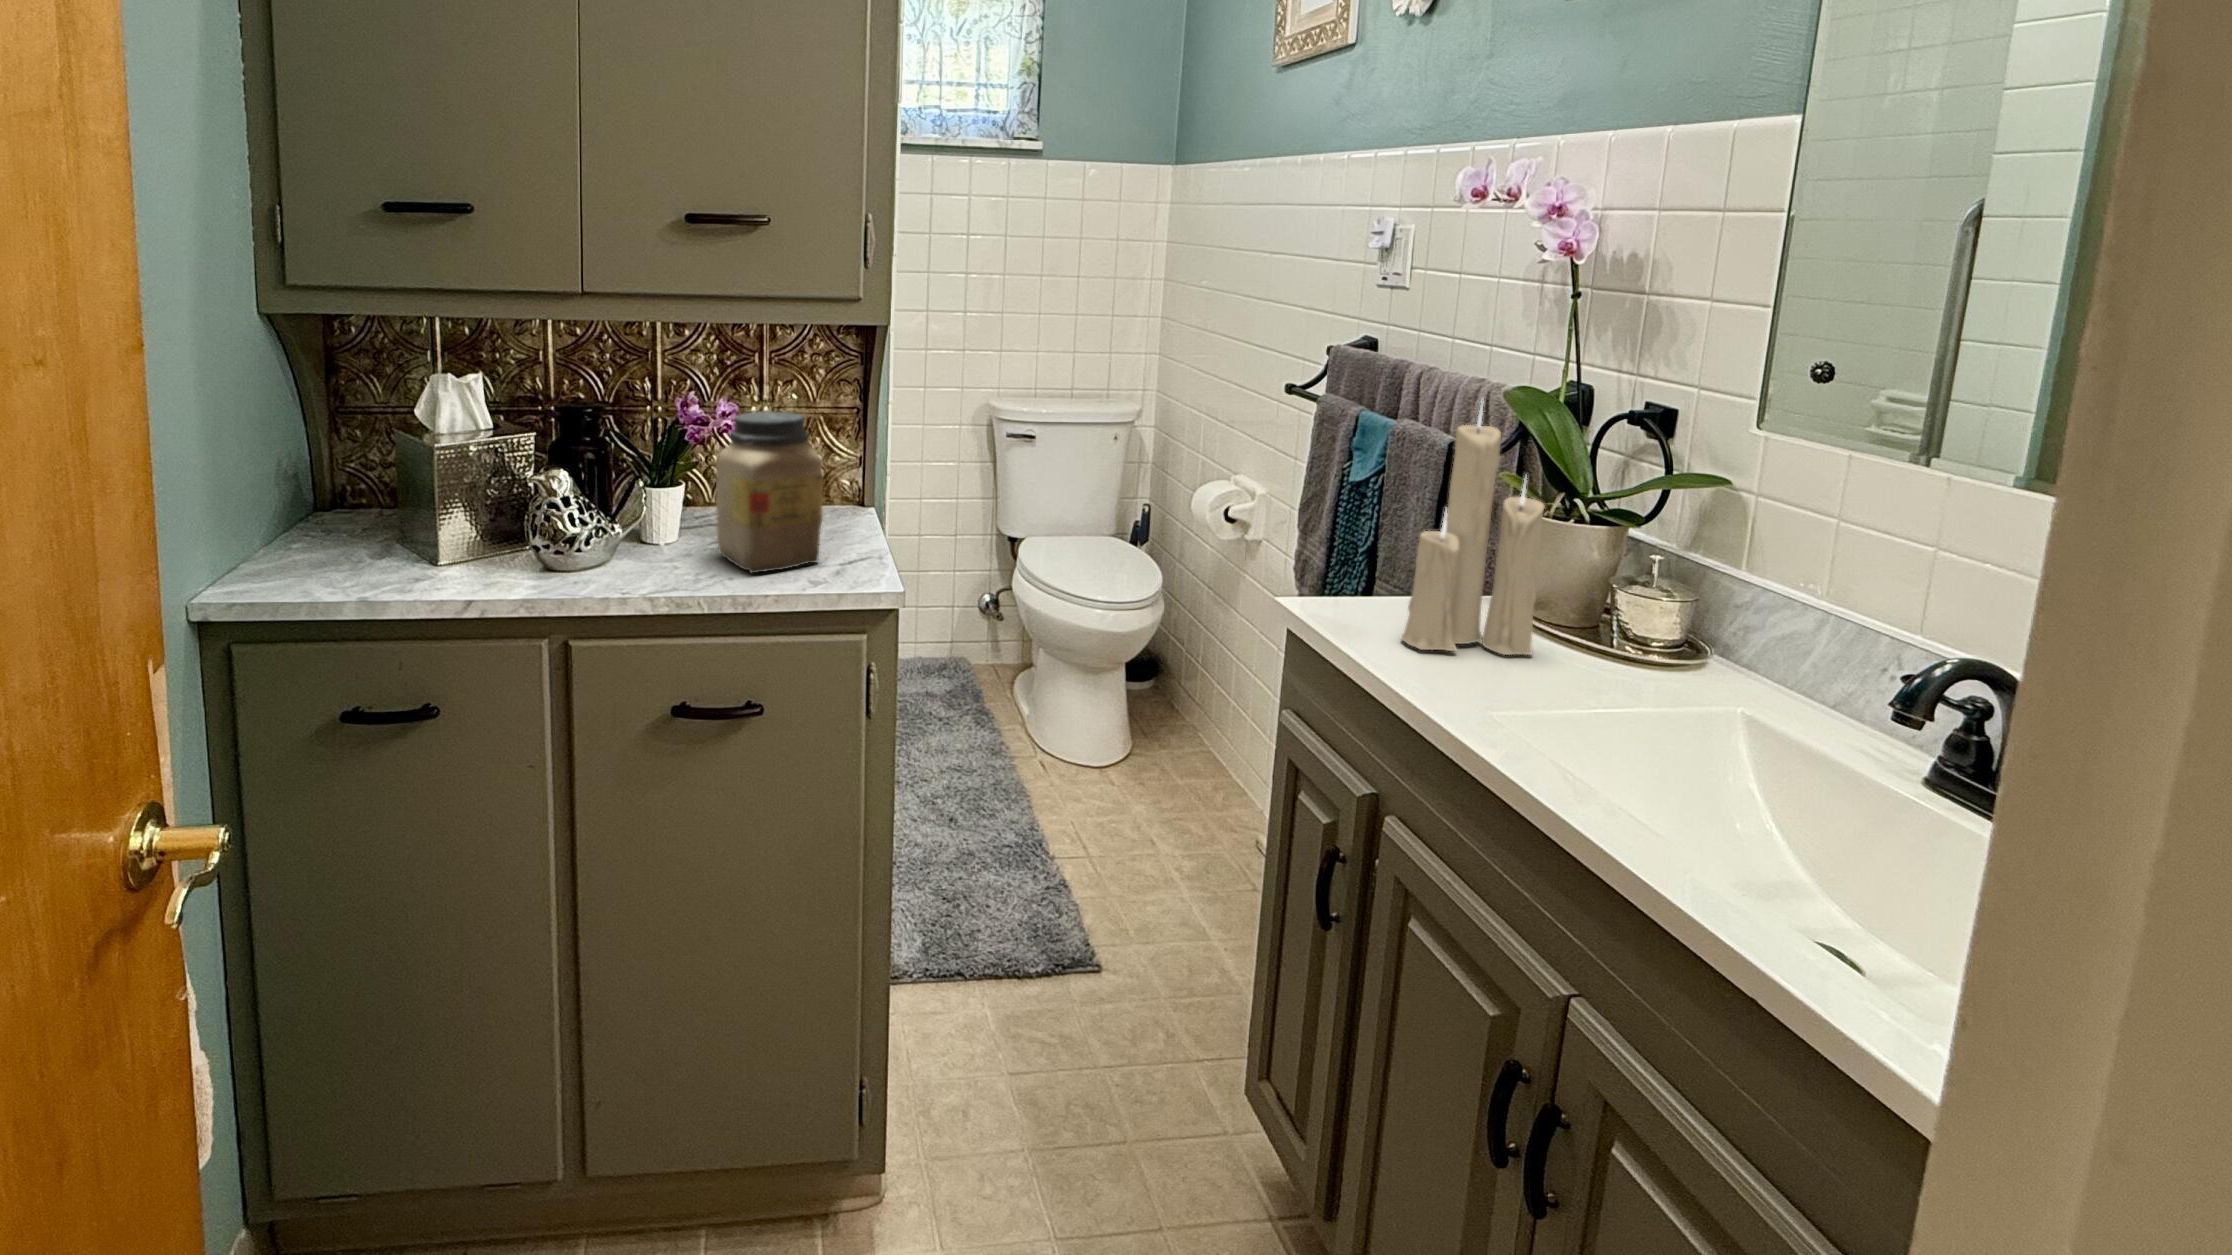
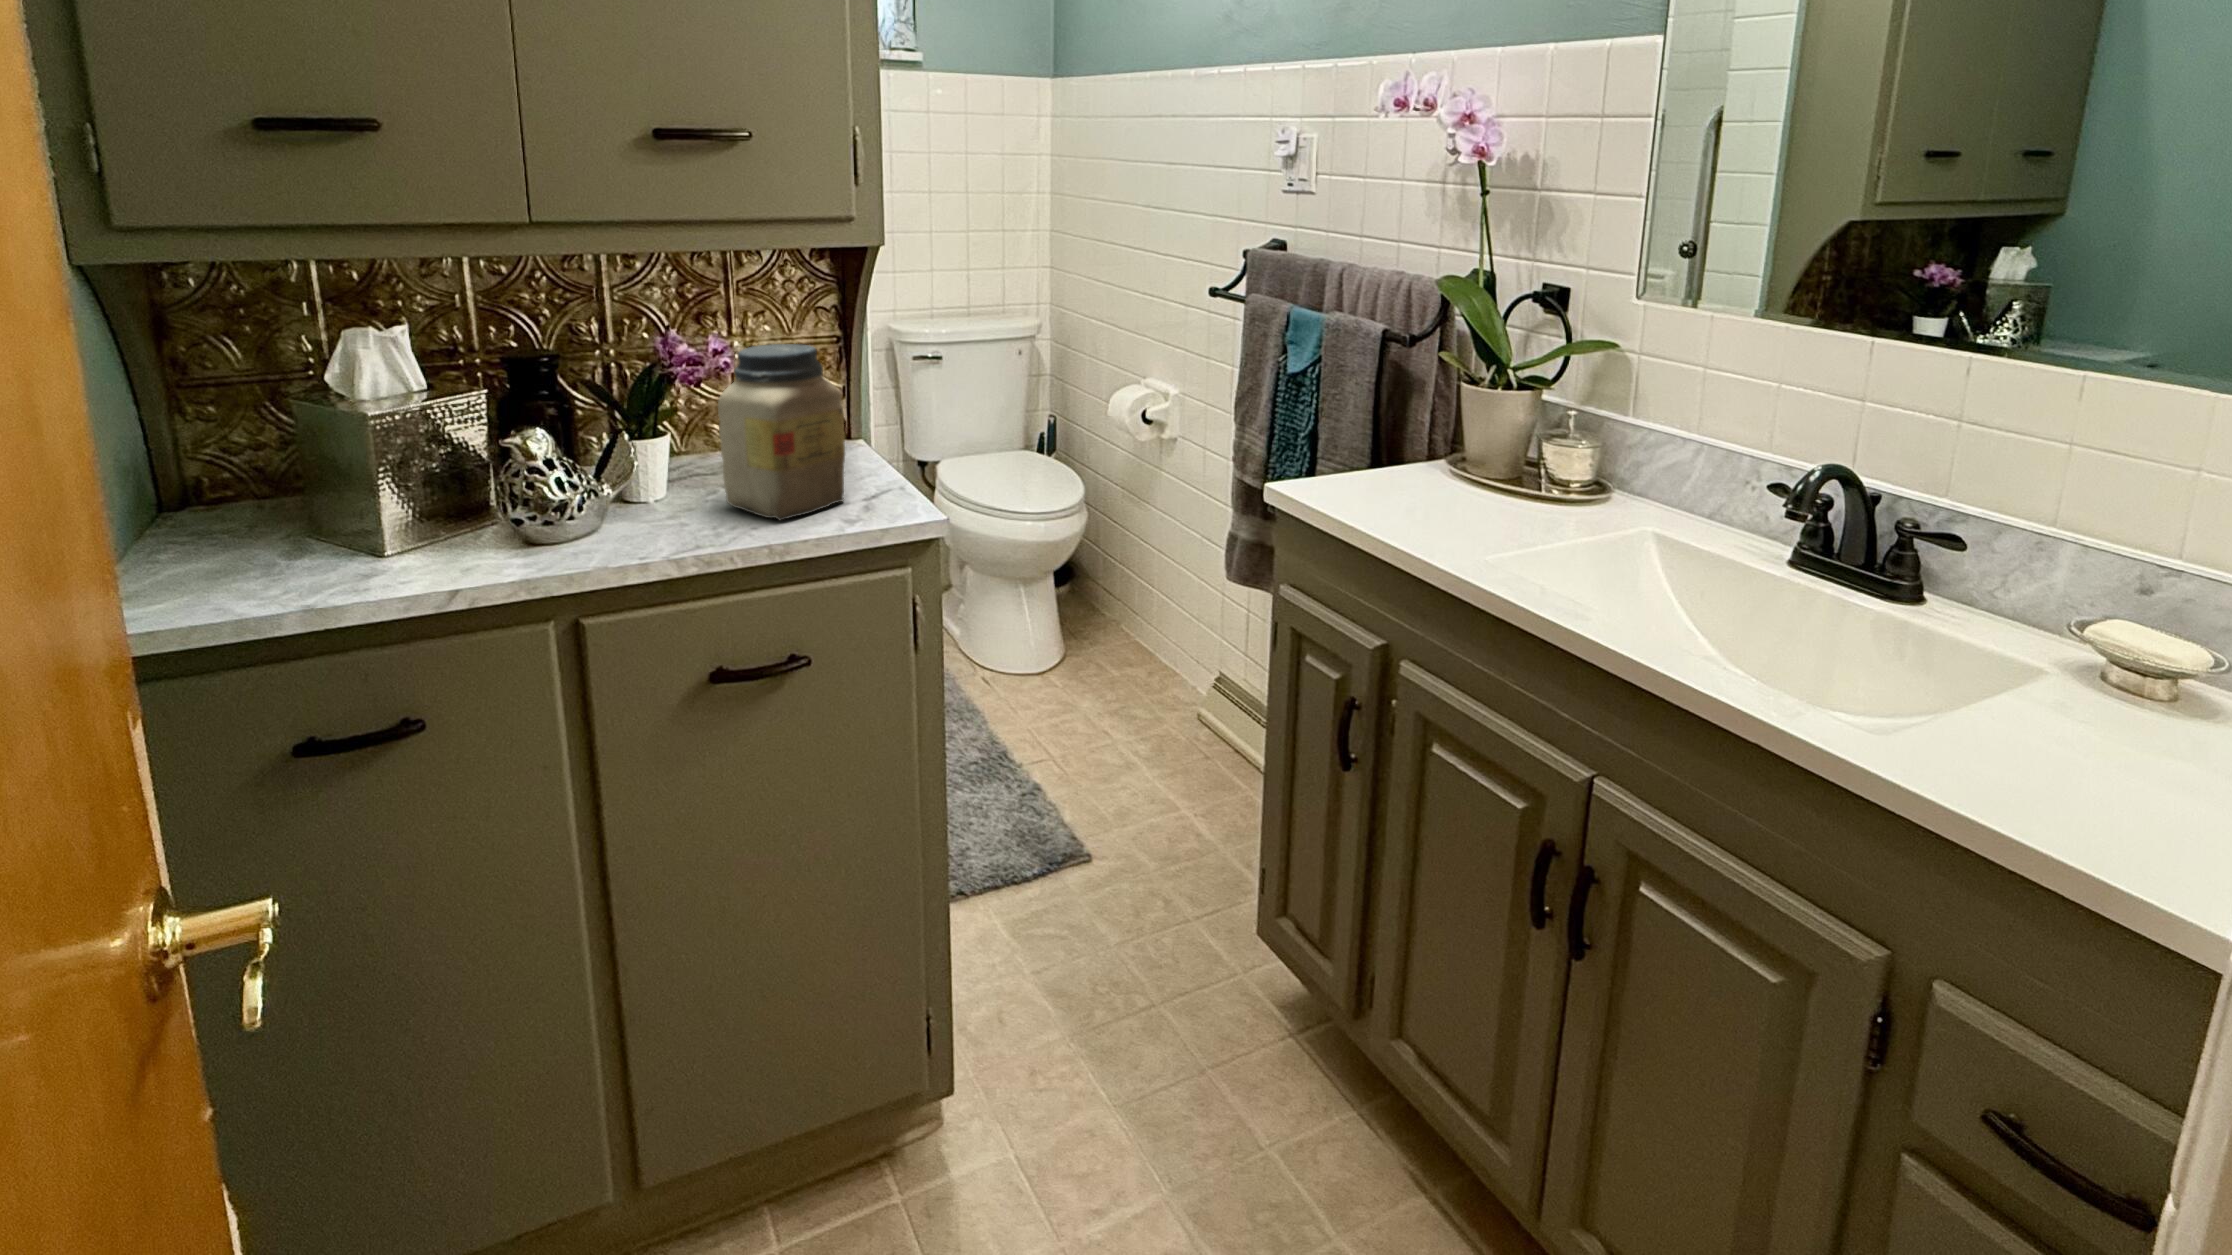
candle: present [1401,401,1544,655] -> none [1395,272,1501,509]

